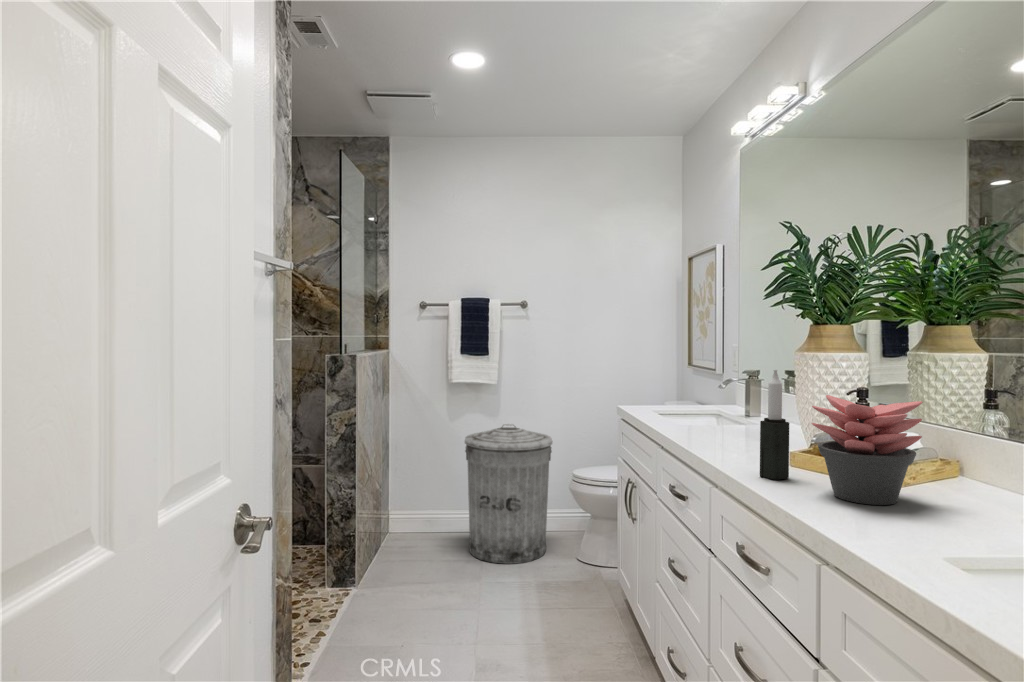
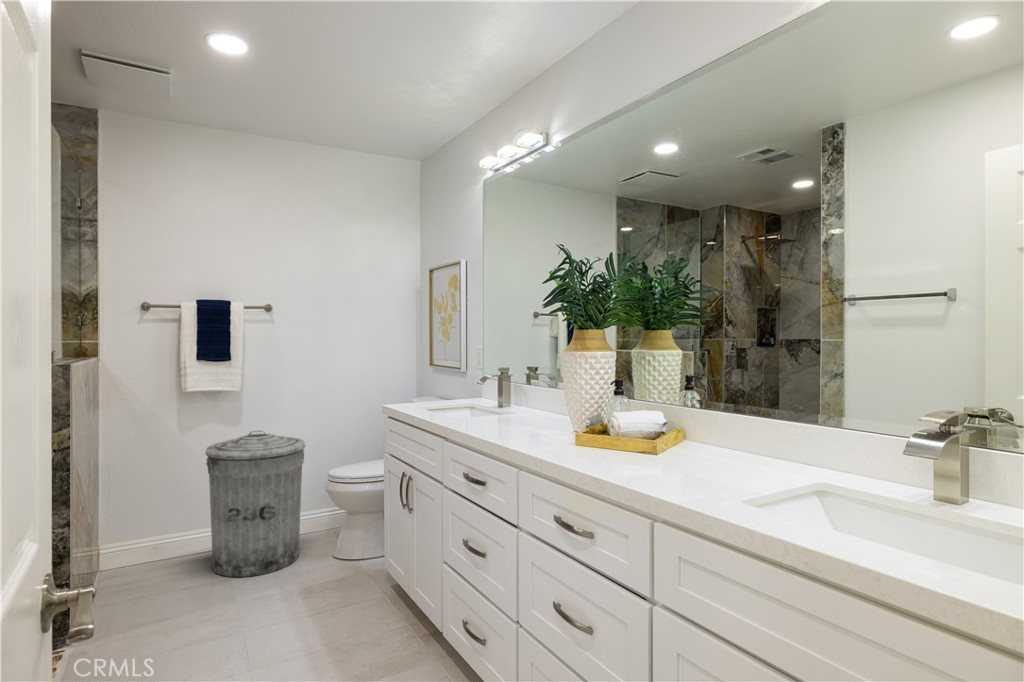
candle: present [760,369,790,480] -> none [560,366,581,457]
succulent plant: present [812,395,923,505] -> none [608,386,678,468]

